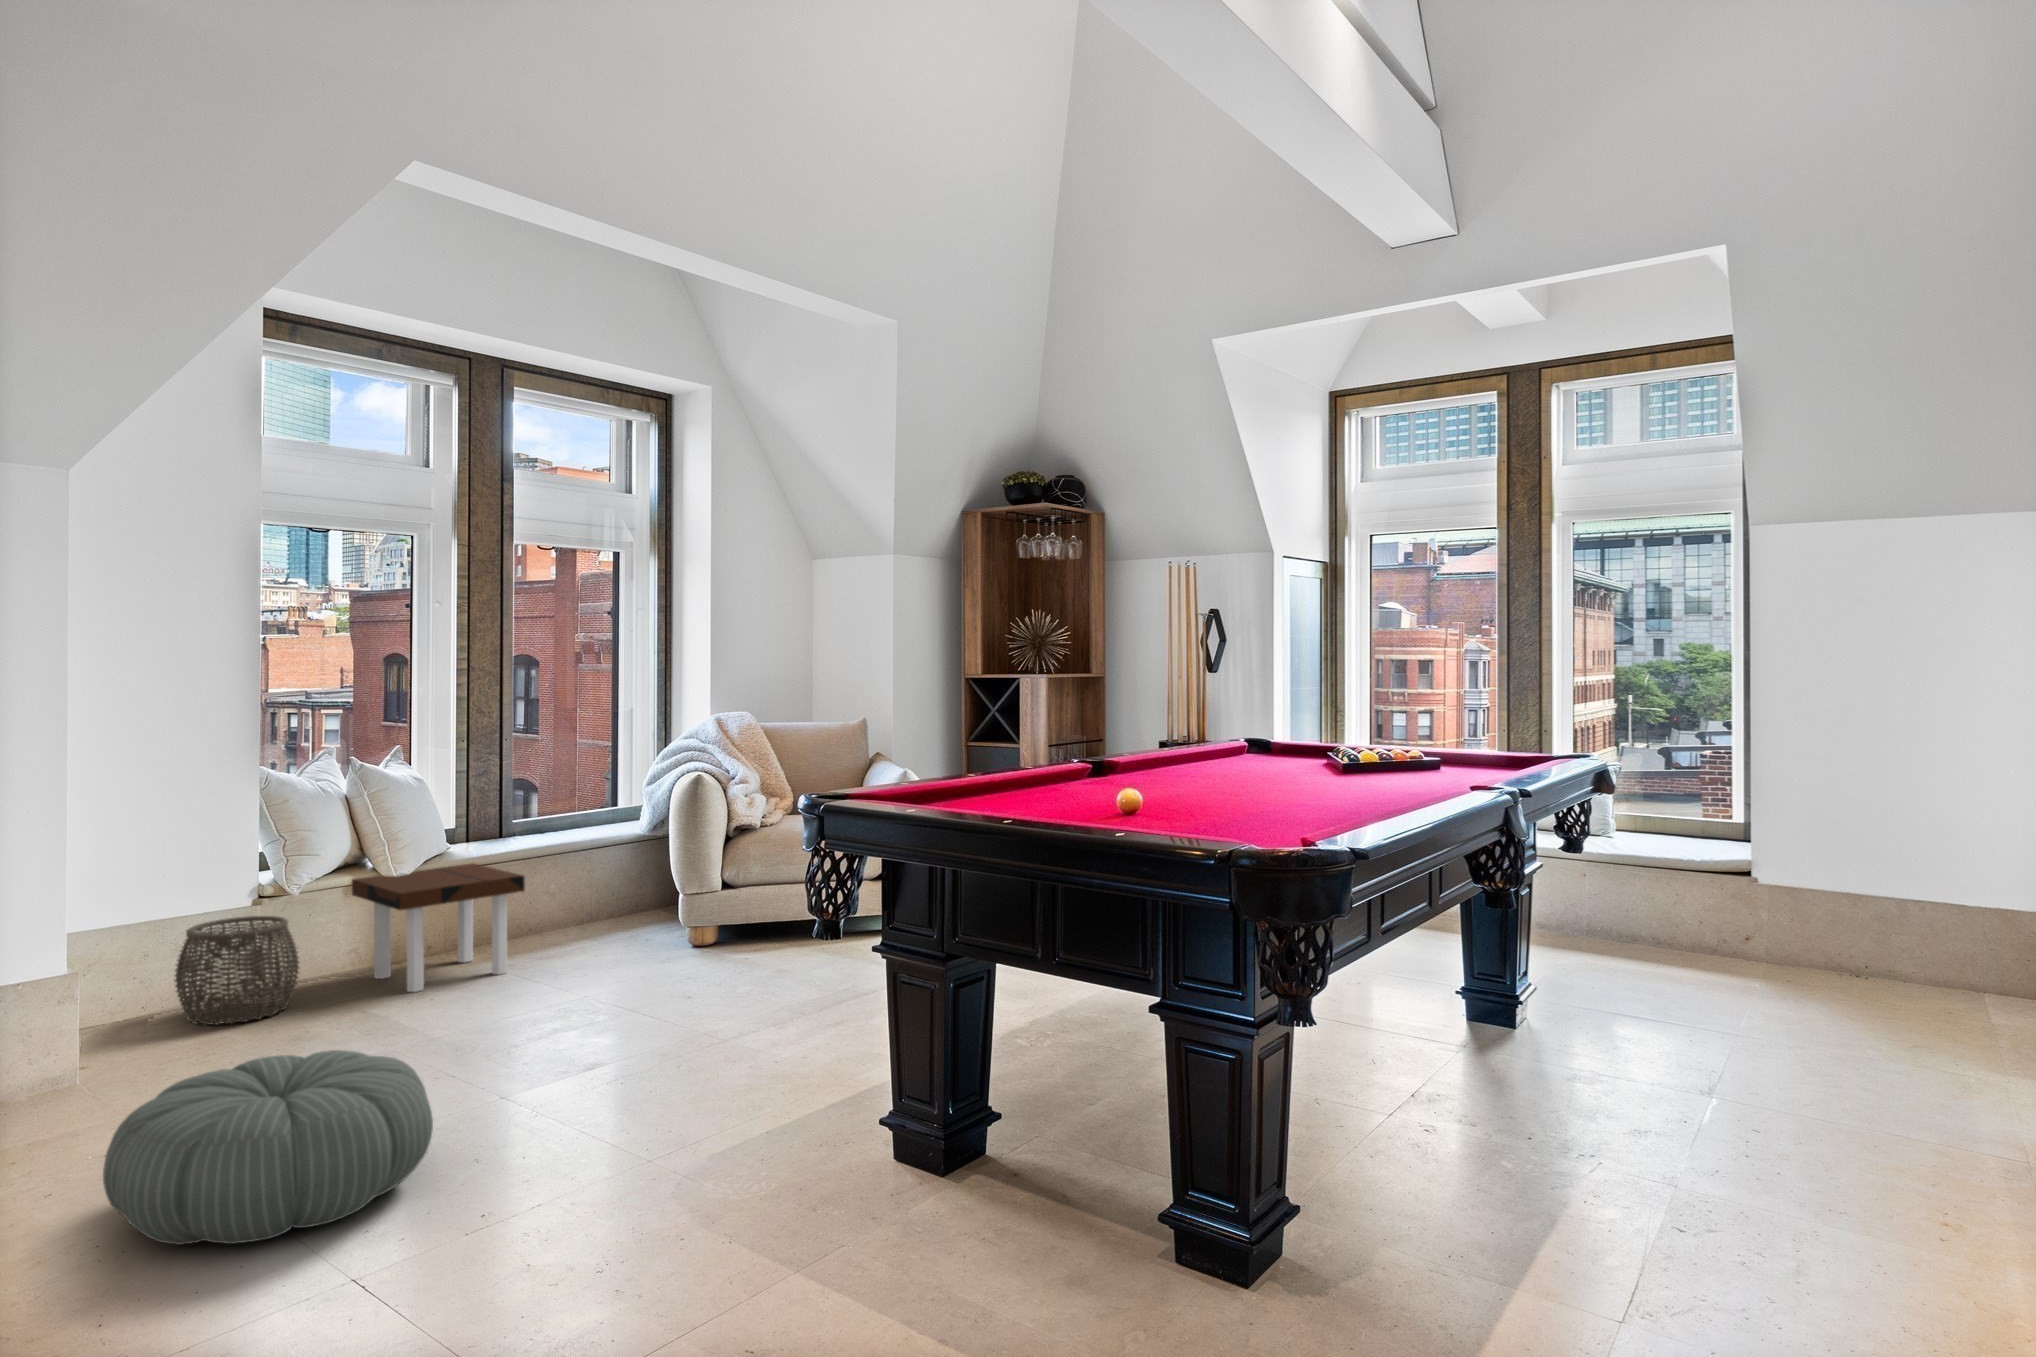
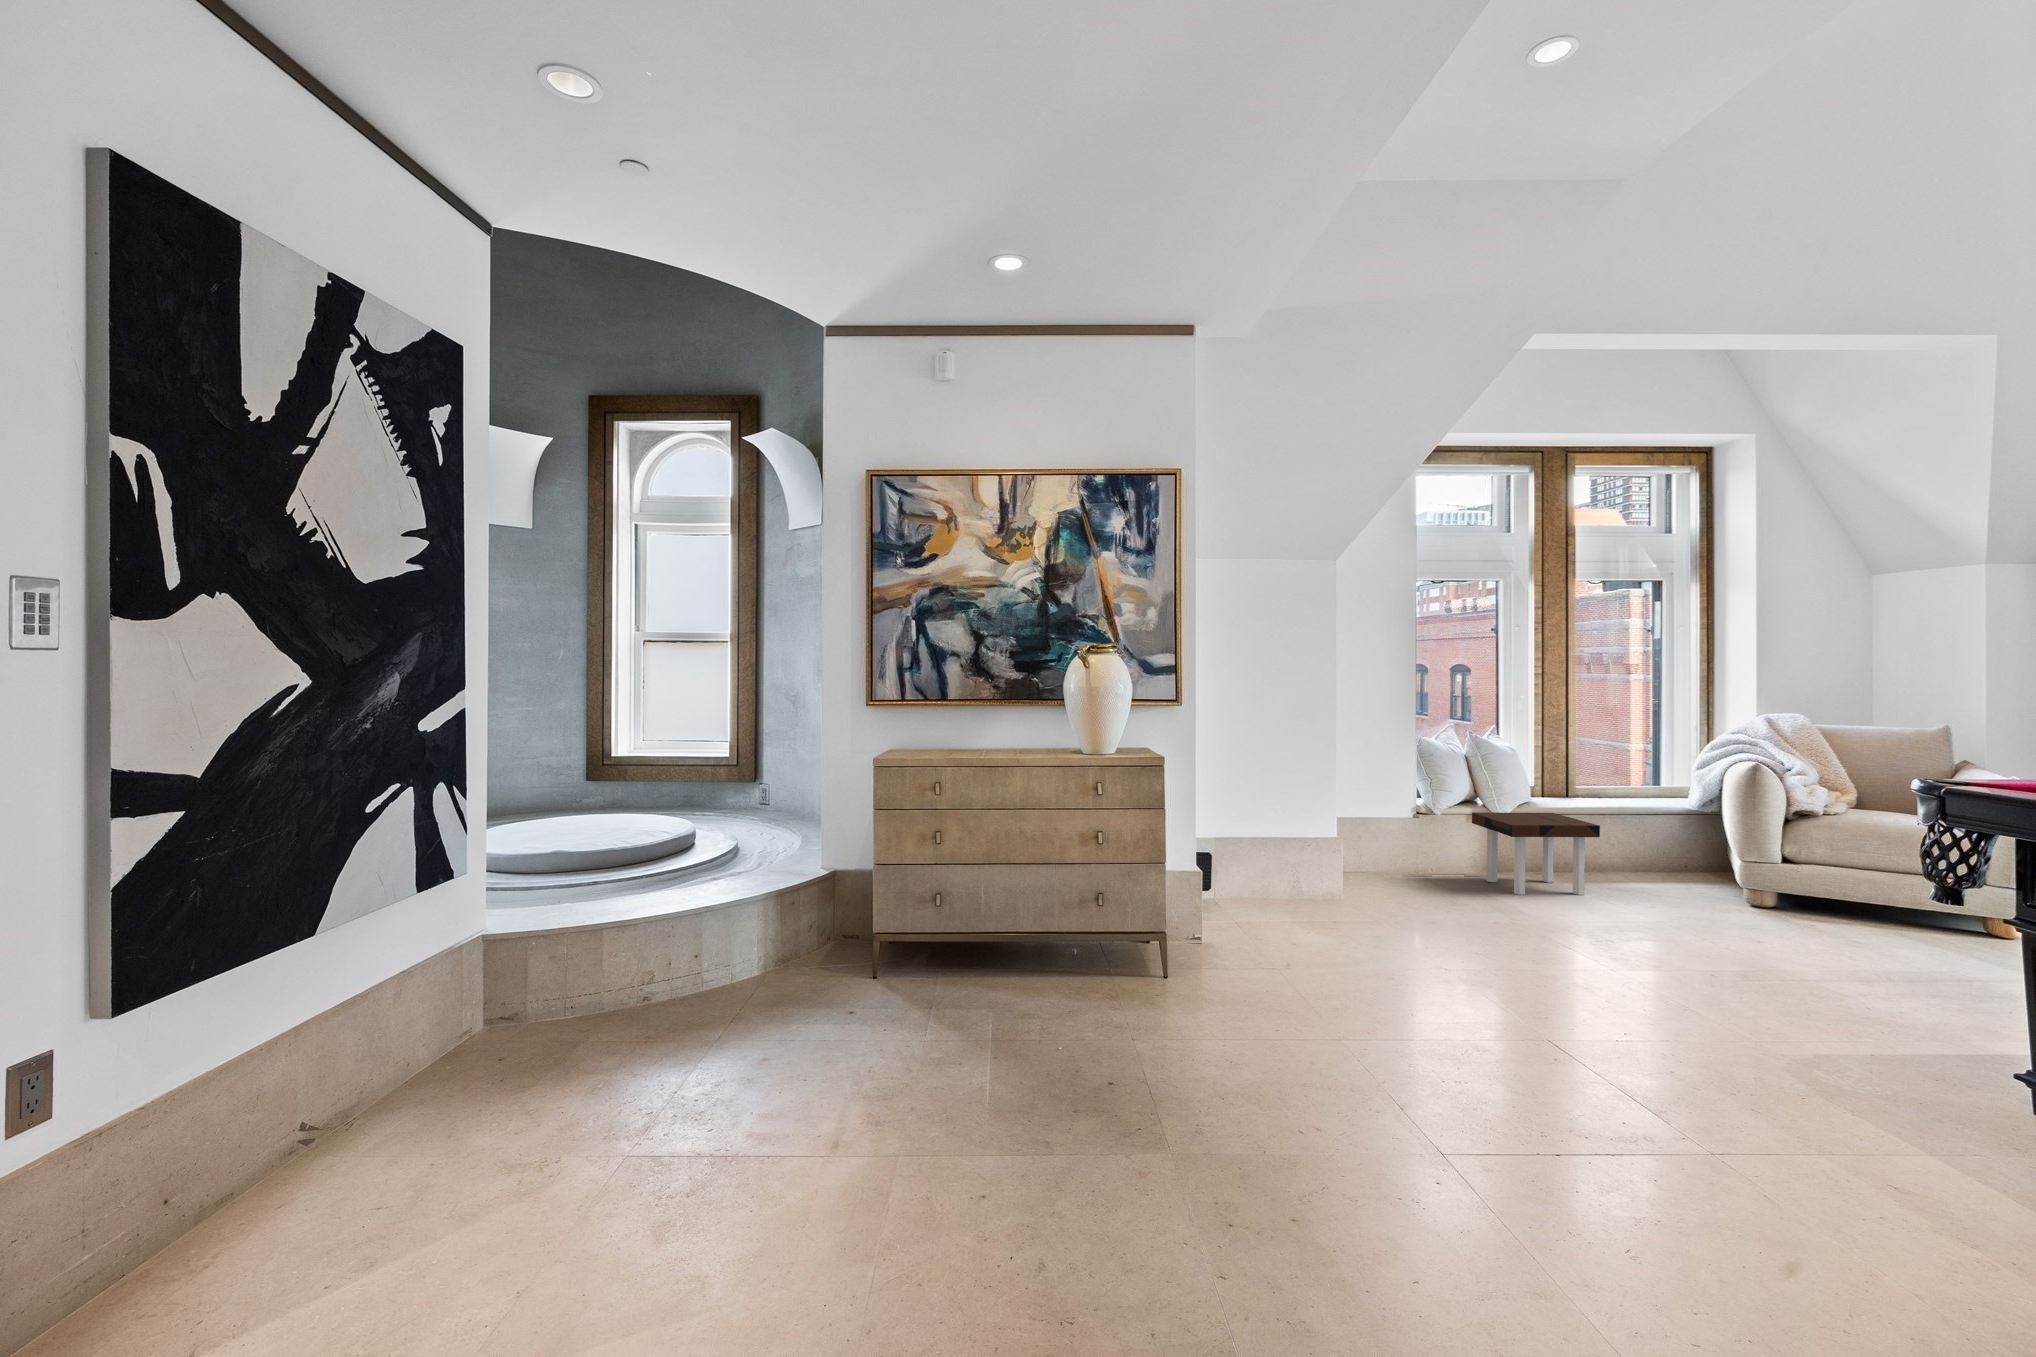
woven basket: present [175,916,299,1025] -> none [1375,826,1447,892]
pouf: present [103,1050,433,1245] -> none [1400,906,1590,1012]

